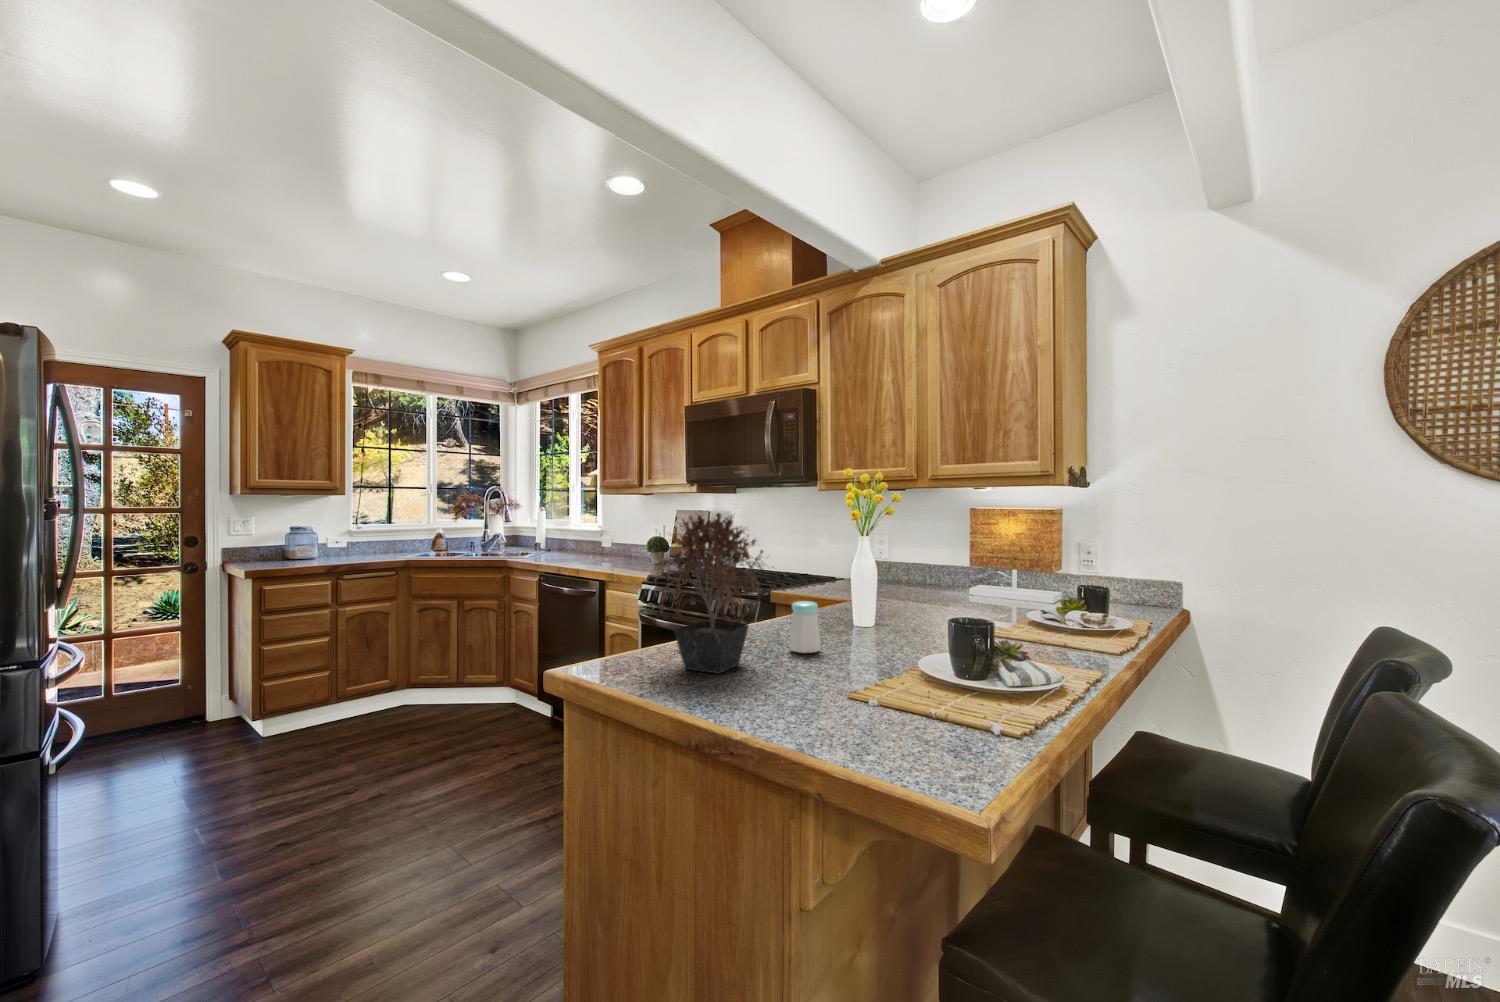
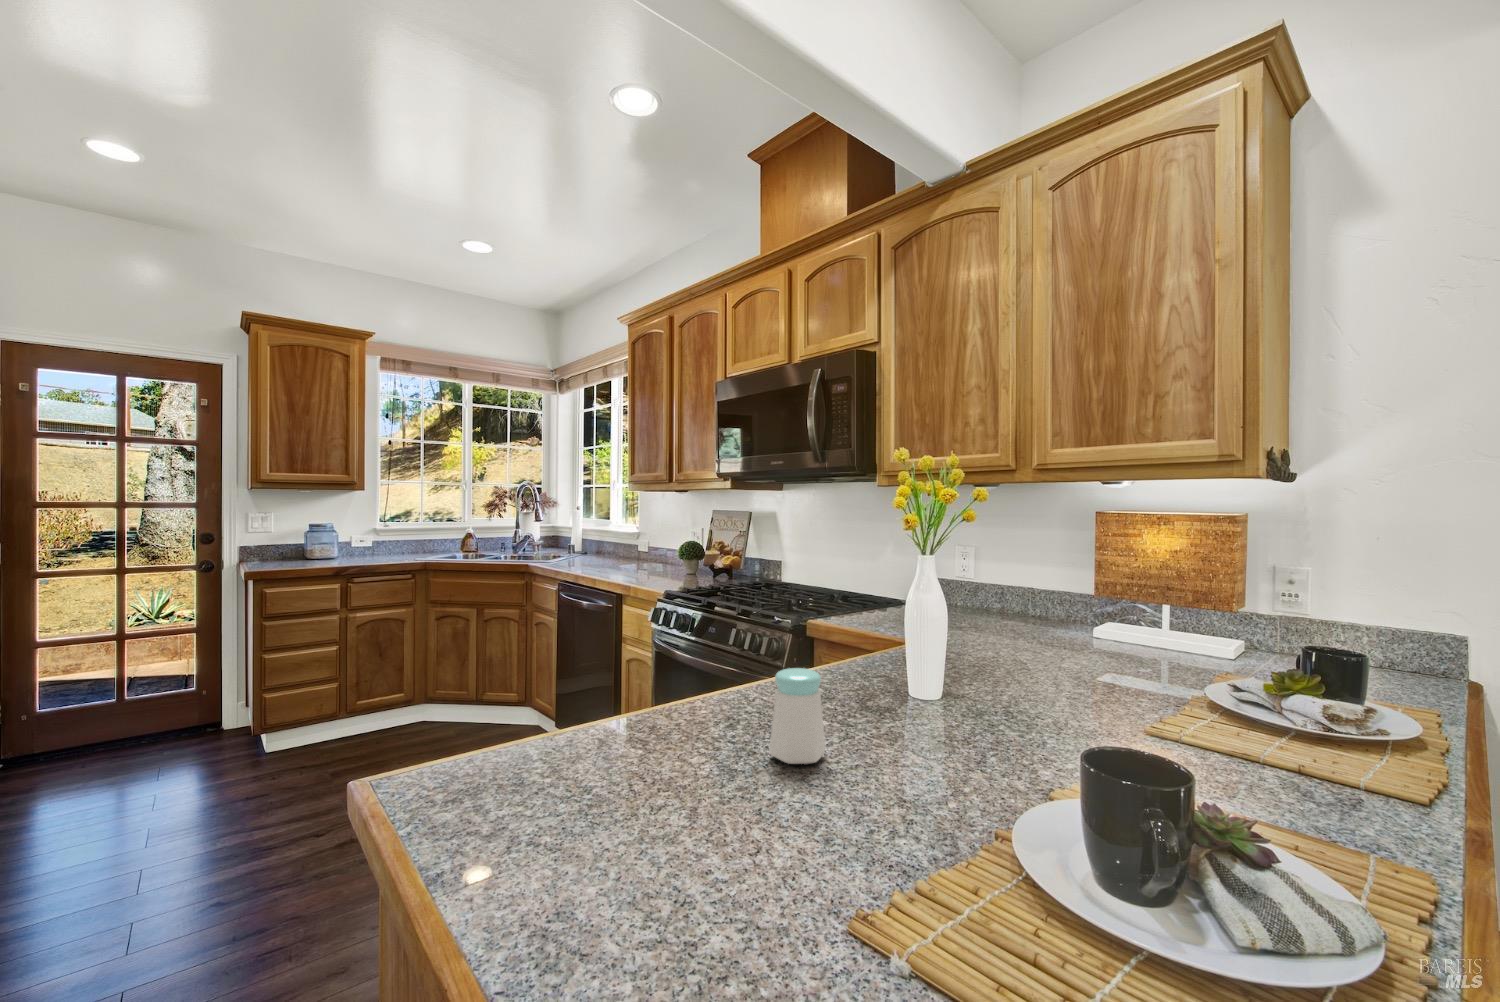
potted plant: present [653,511,774,674] -> none [495,505,728,817]

